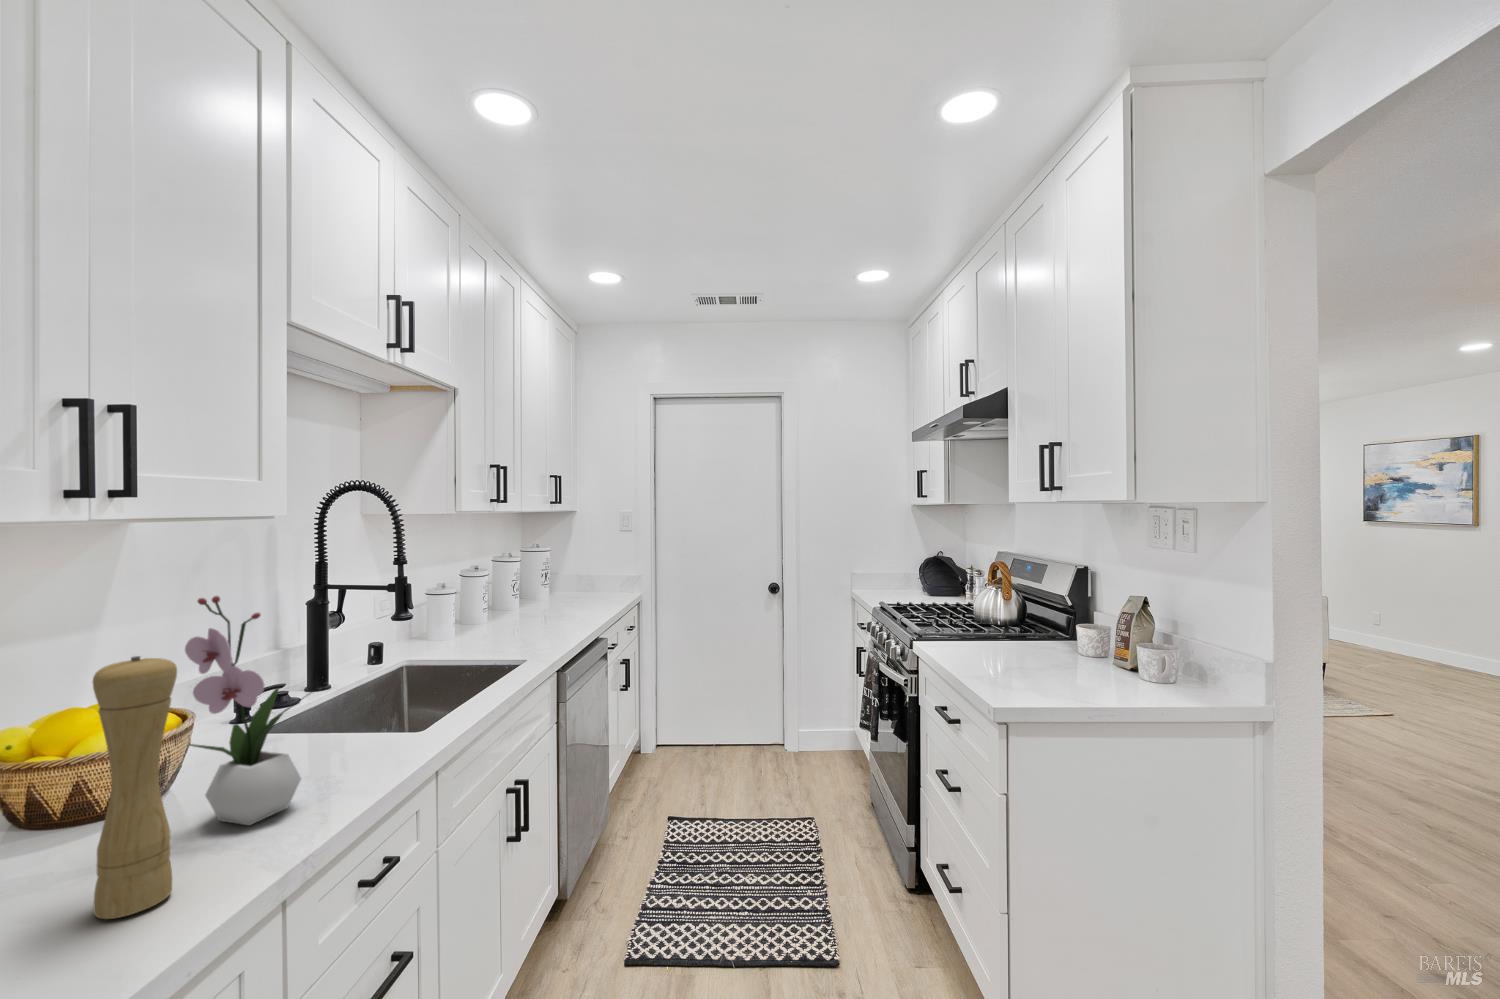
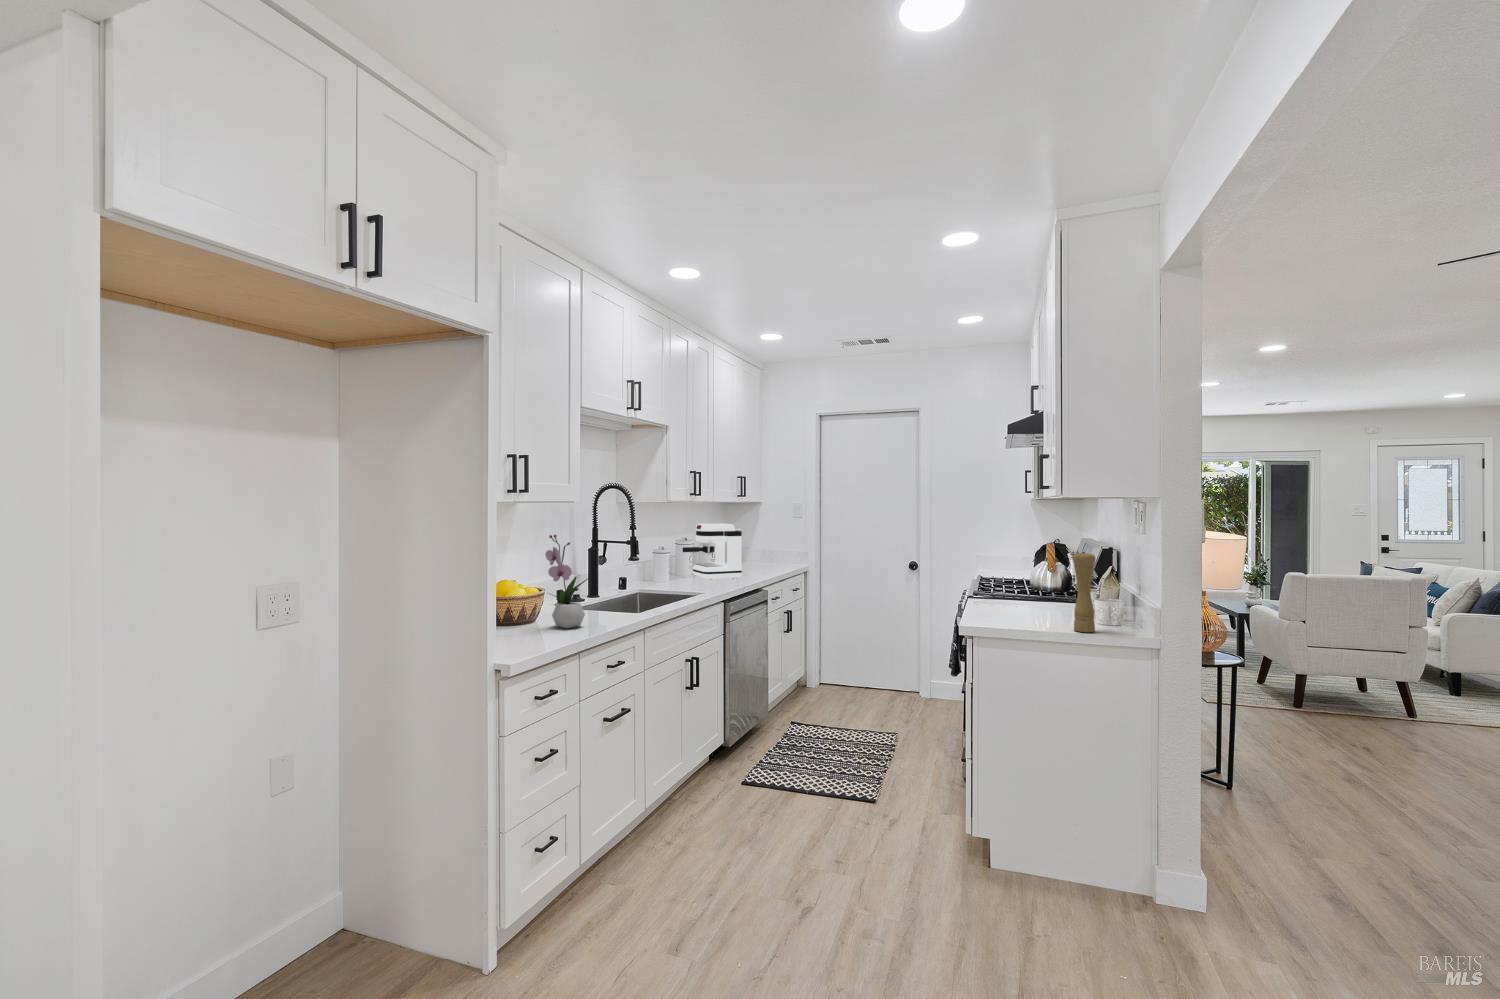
coffee maker: none [477,543,573,630] -> present [683,524,742,580]
pepper mill: present [93,656,177,919] -> present [1073,552,1095,632]

